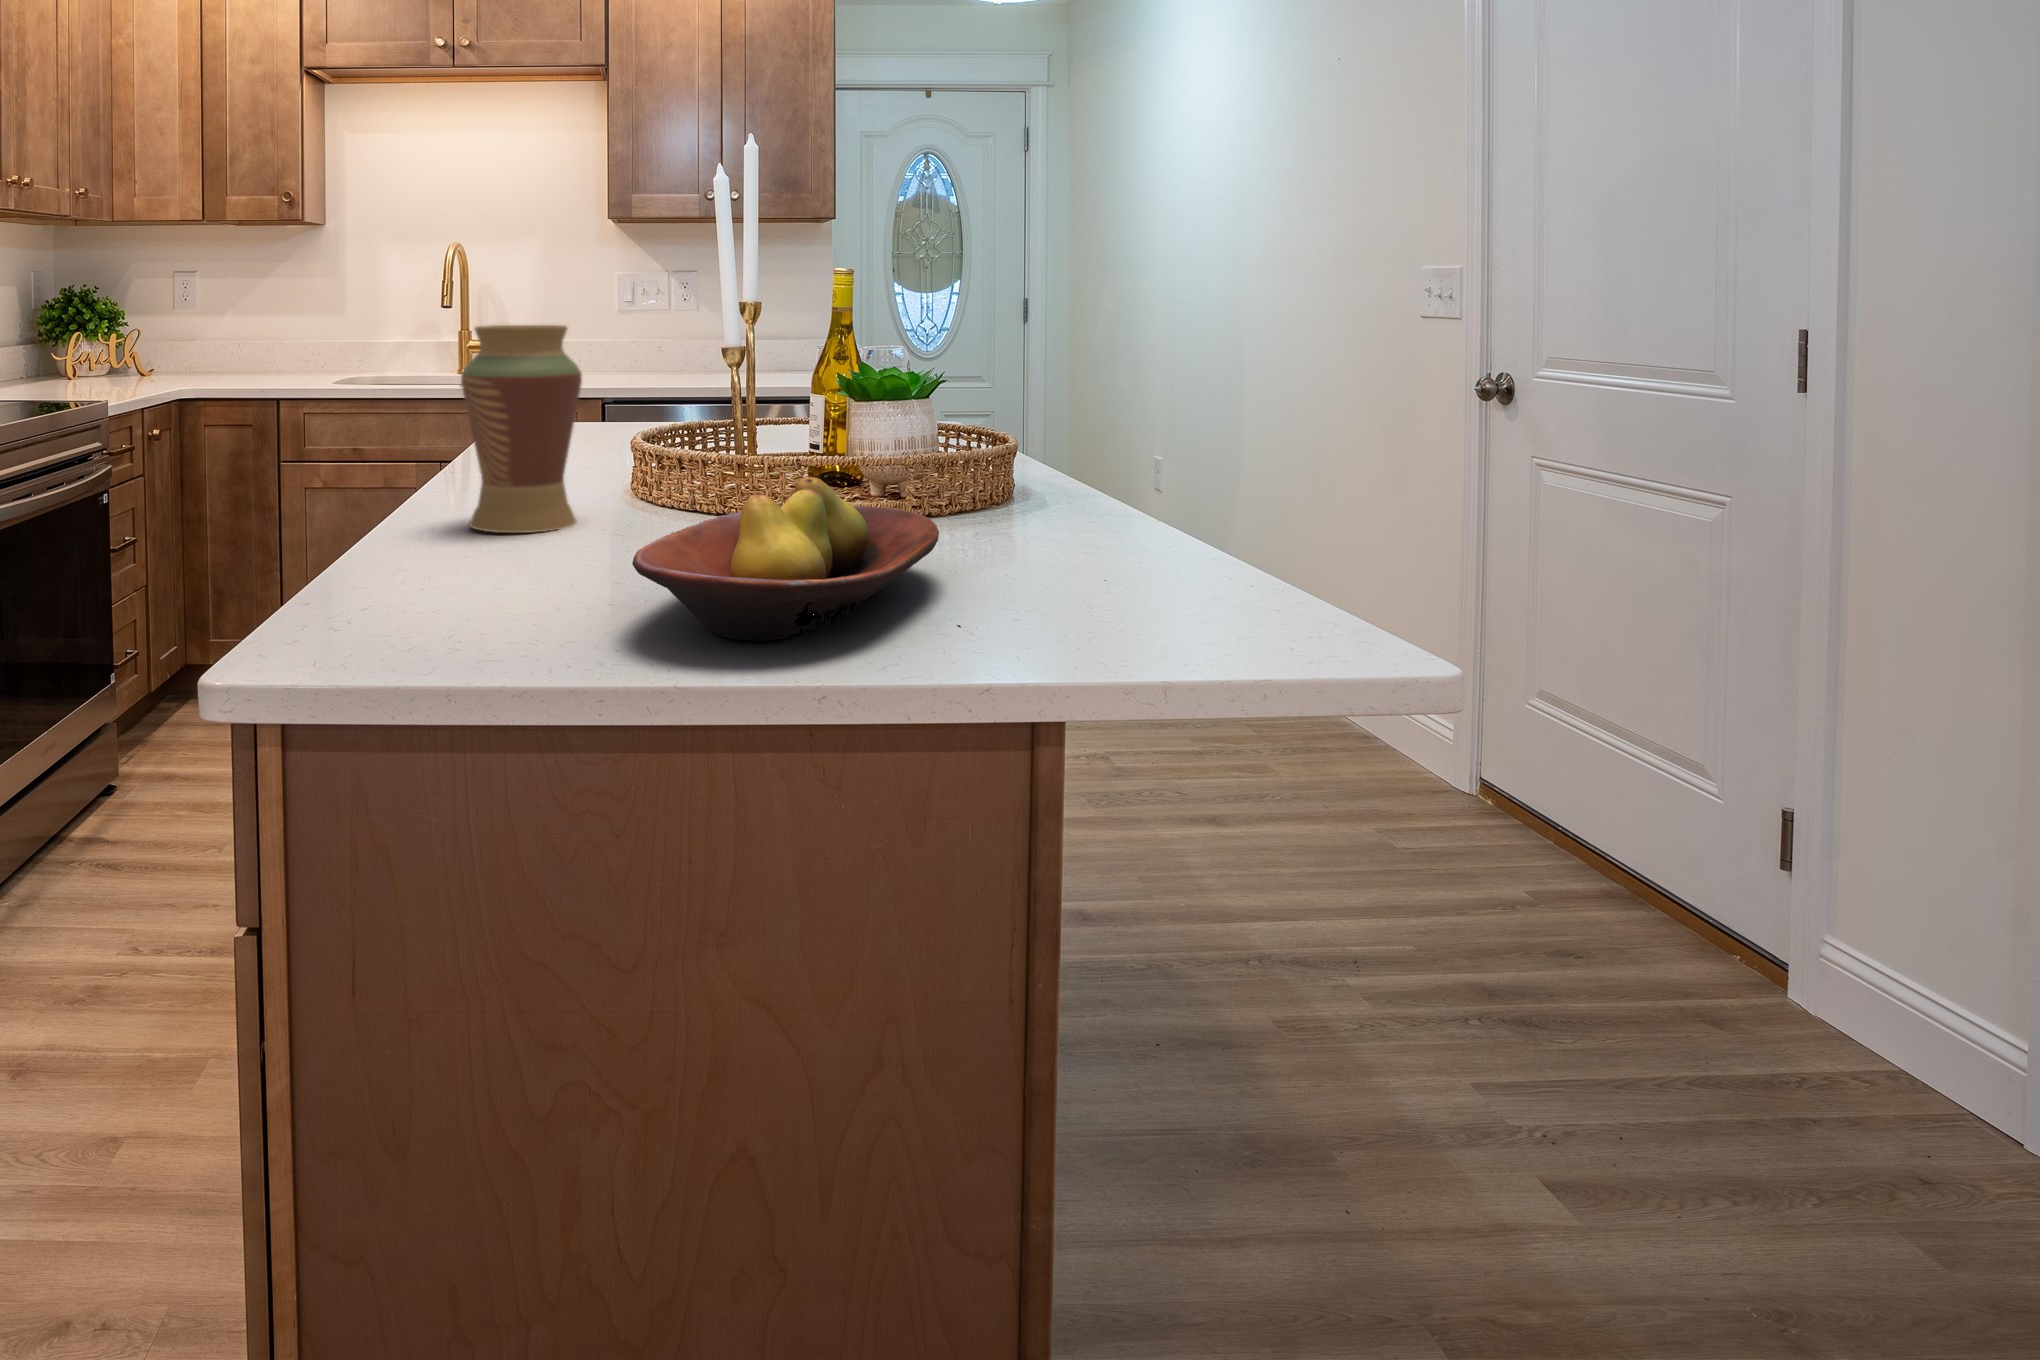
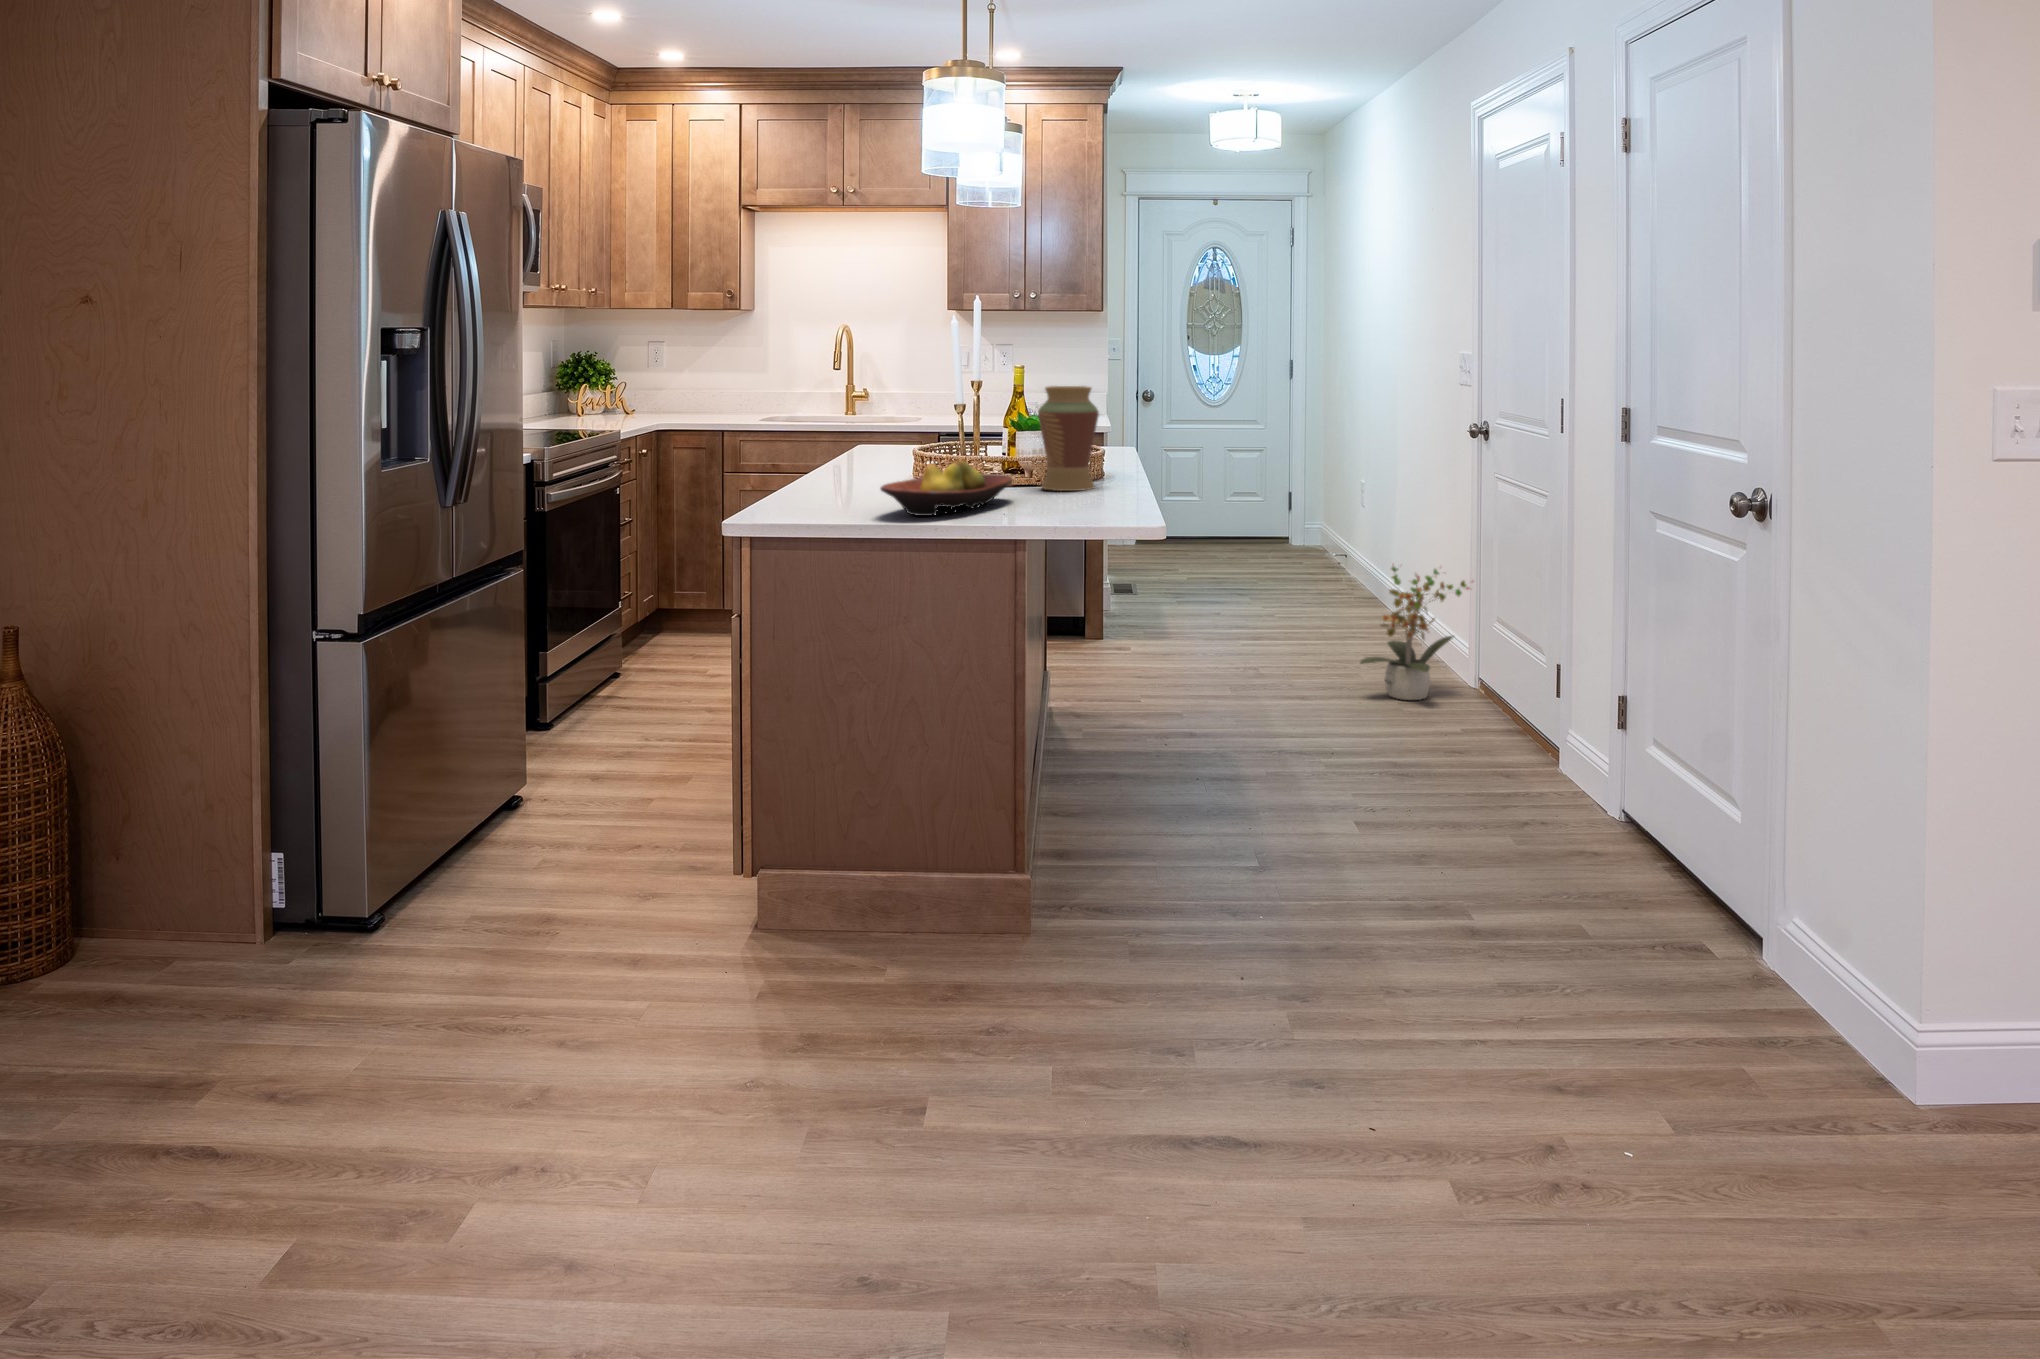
vase: present [461,325,582,533] -> present [1038,386,1099,491]
potted plant: none [1305,597,1489,823] -> present [1360,566,1470,700]

